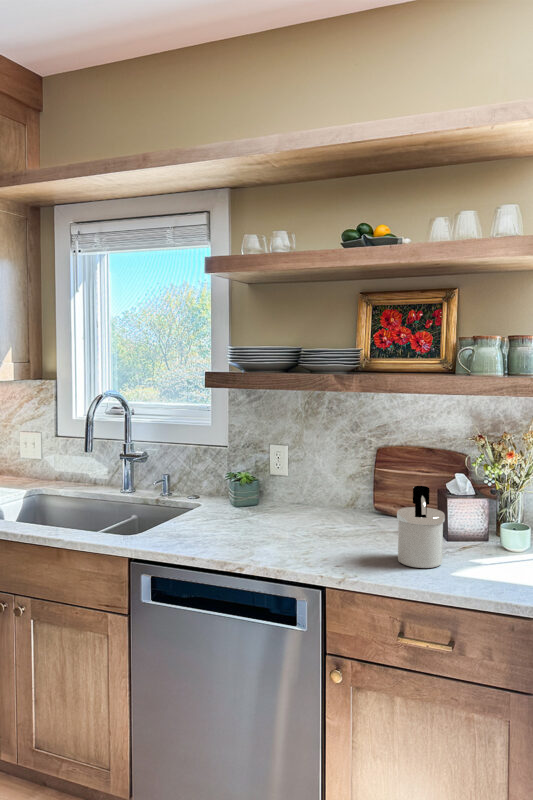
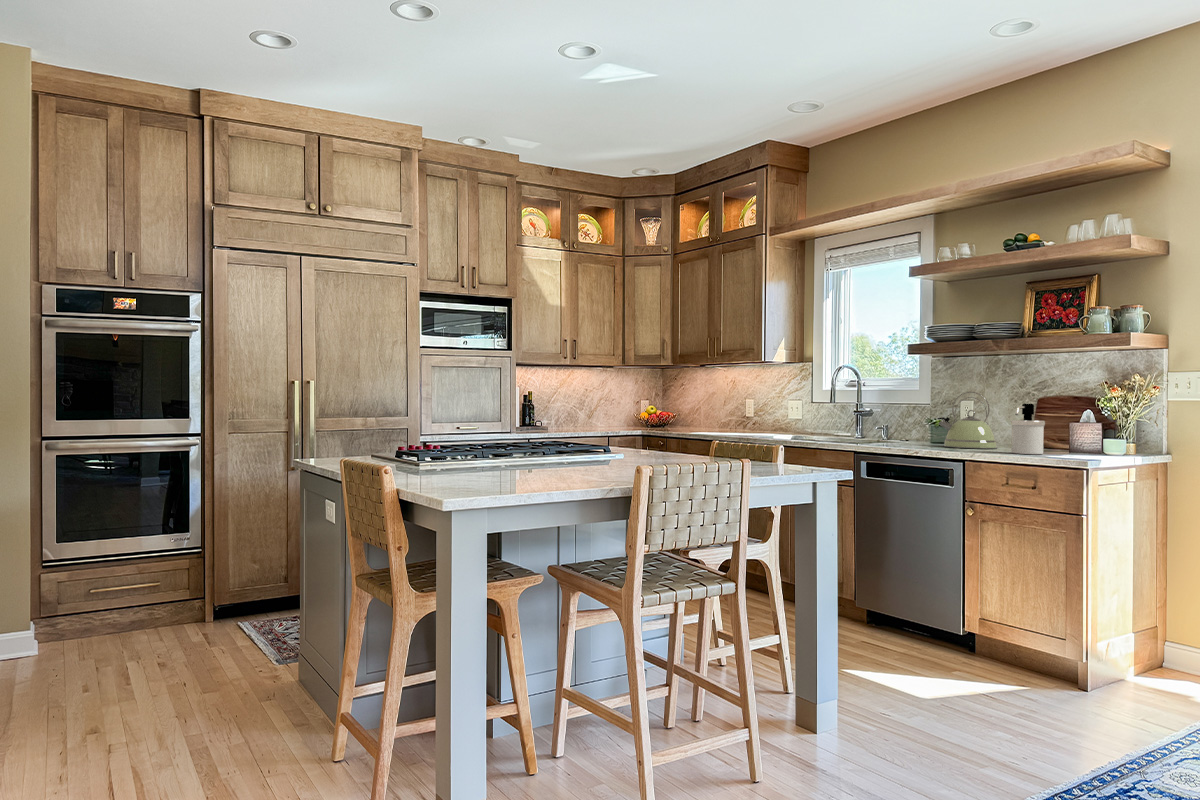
kettle: none [267,451,347,541] -> present [937,392,997,449]

